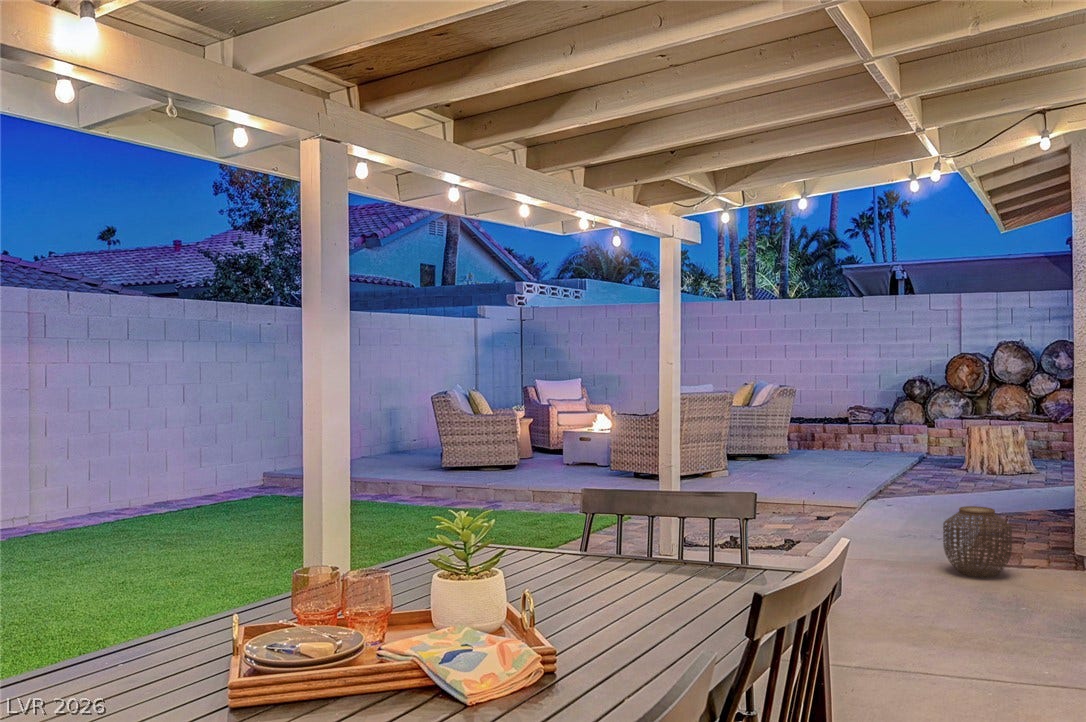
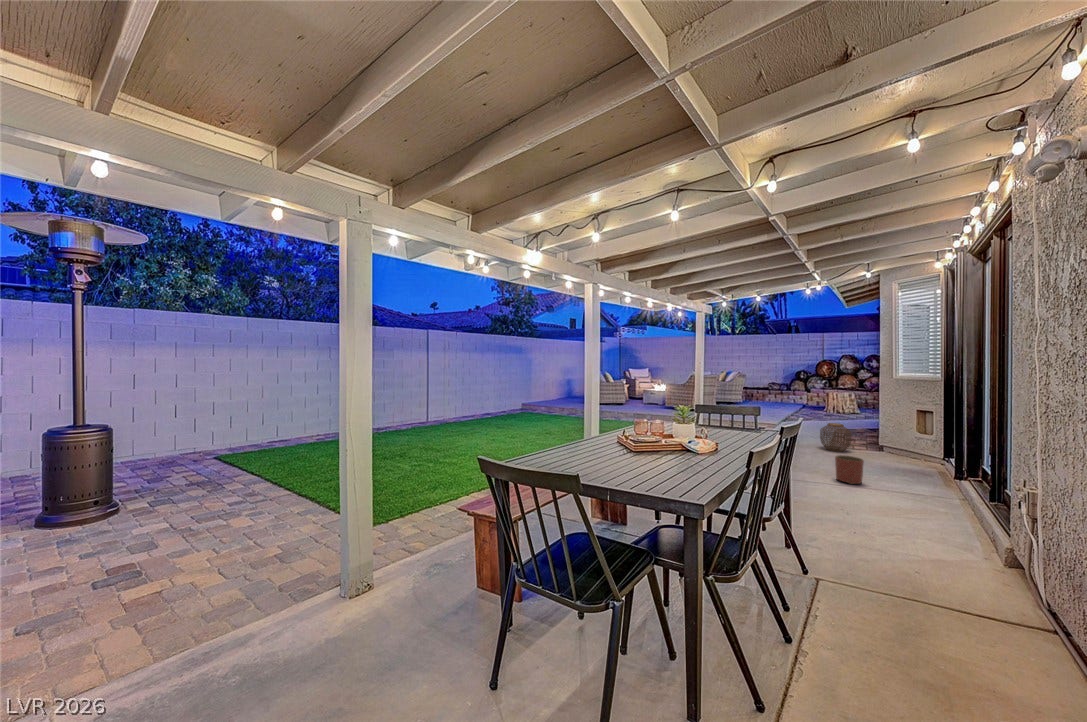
planter: none [970,598,1036,675] -> present [835,455,864,484]

